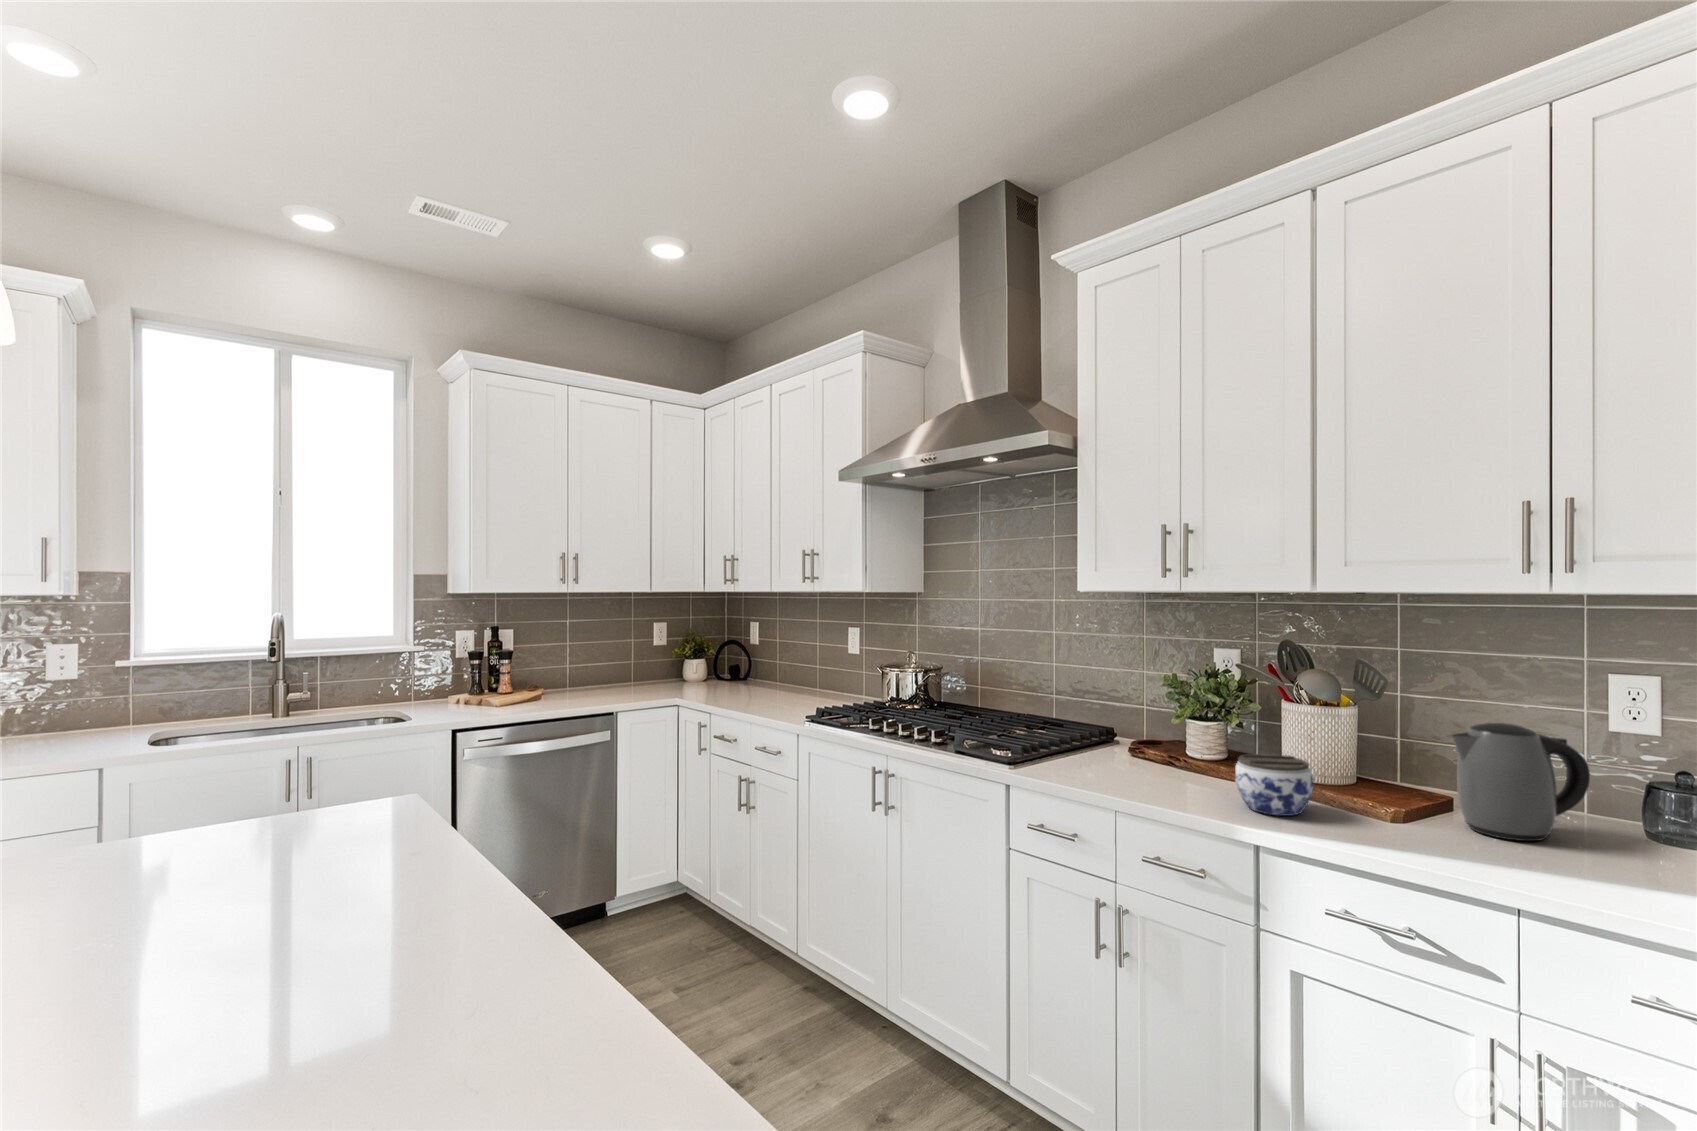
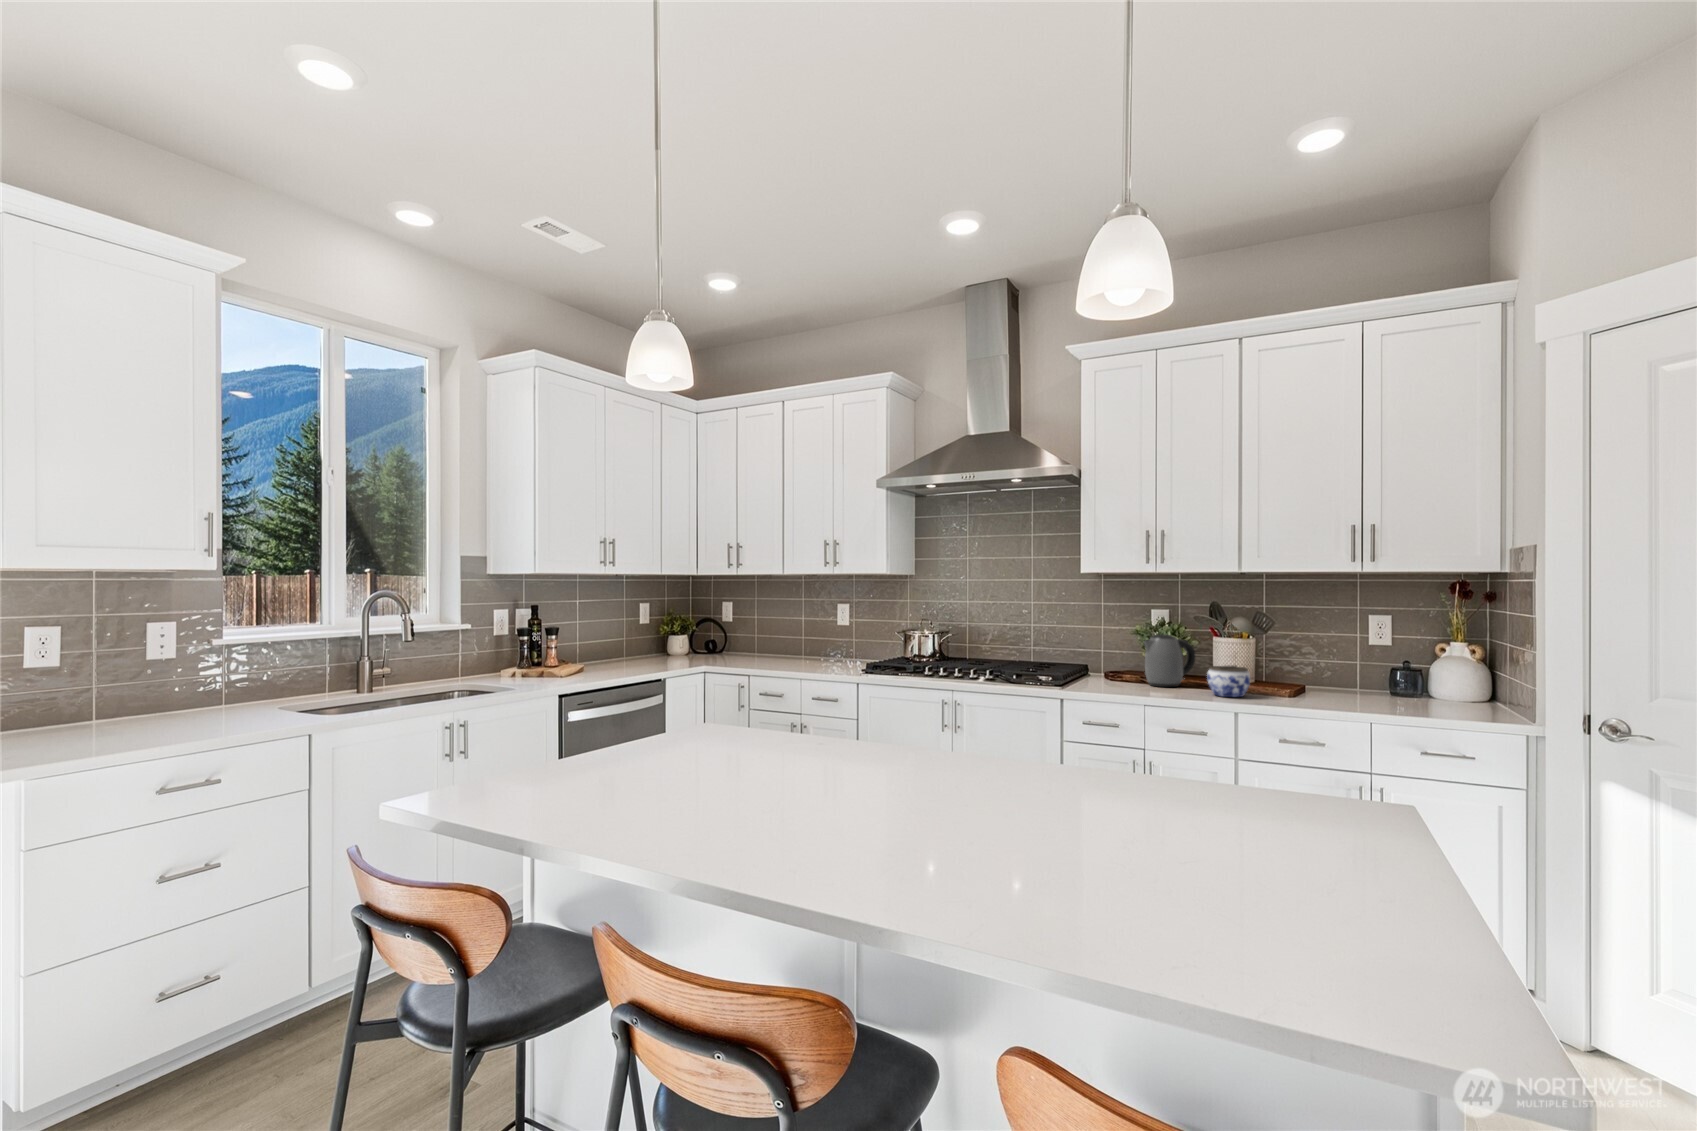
kettle: present [1452,723,1590,841] -> present [1144,634,1196,687]

